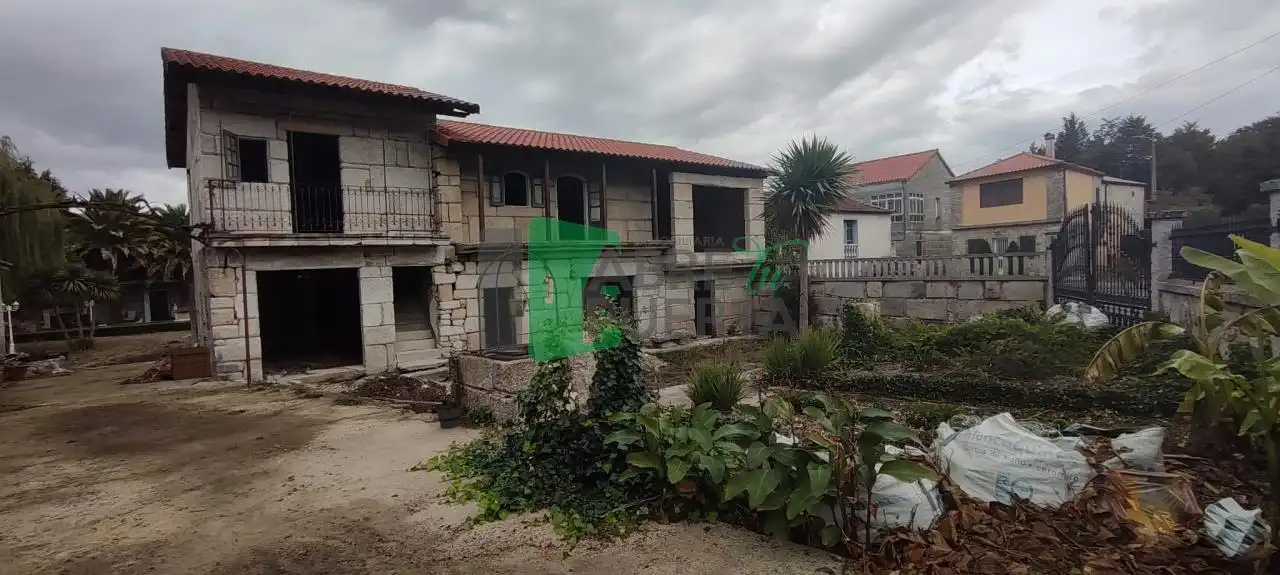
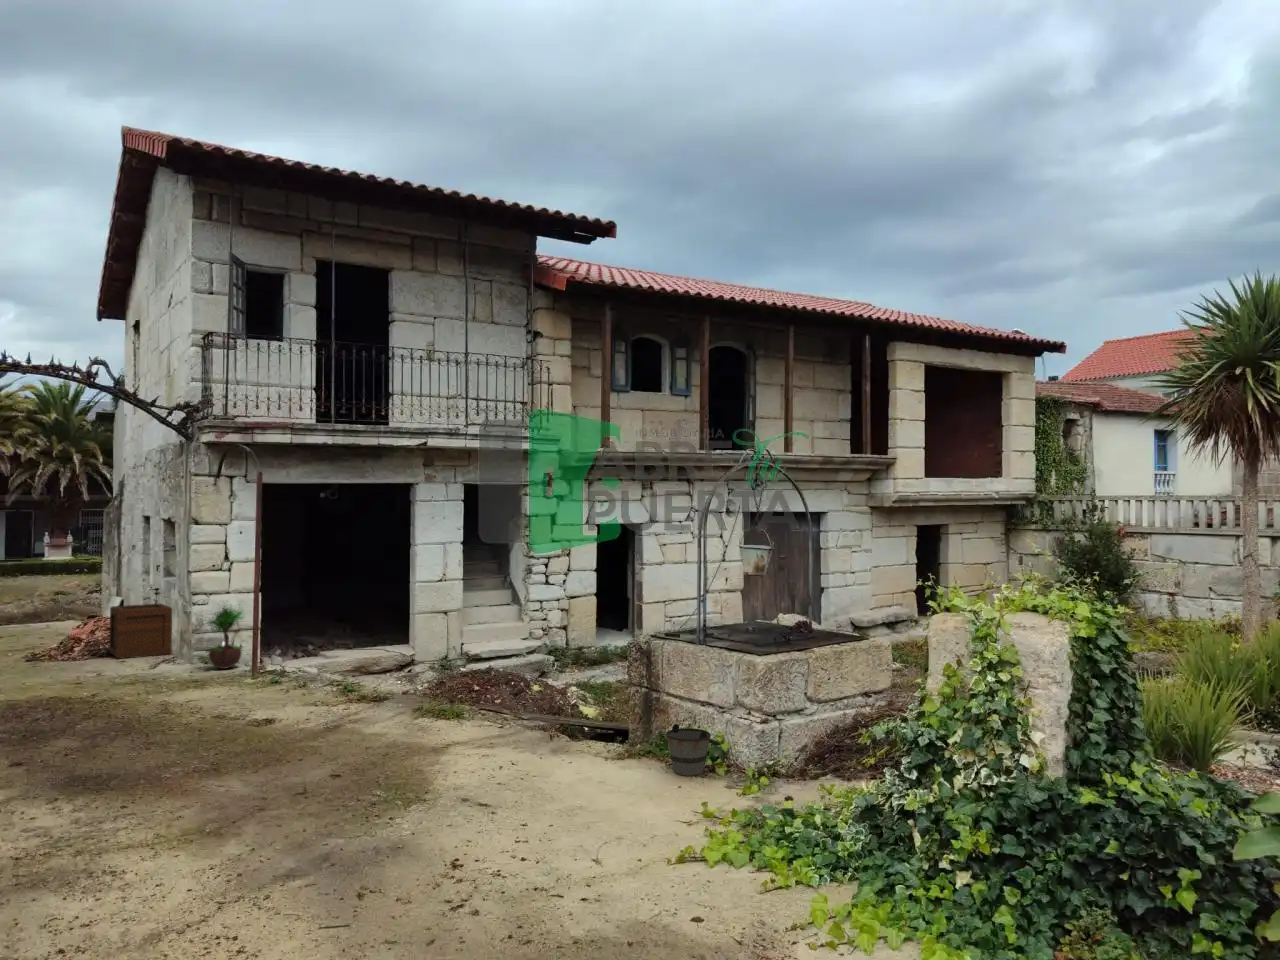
potted tree: none [219,343,249,383] -> present [207,606,243,669]

